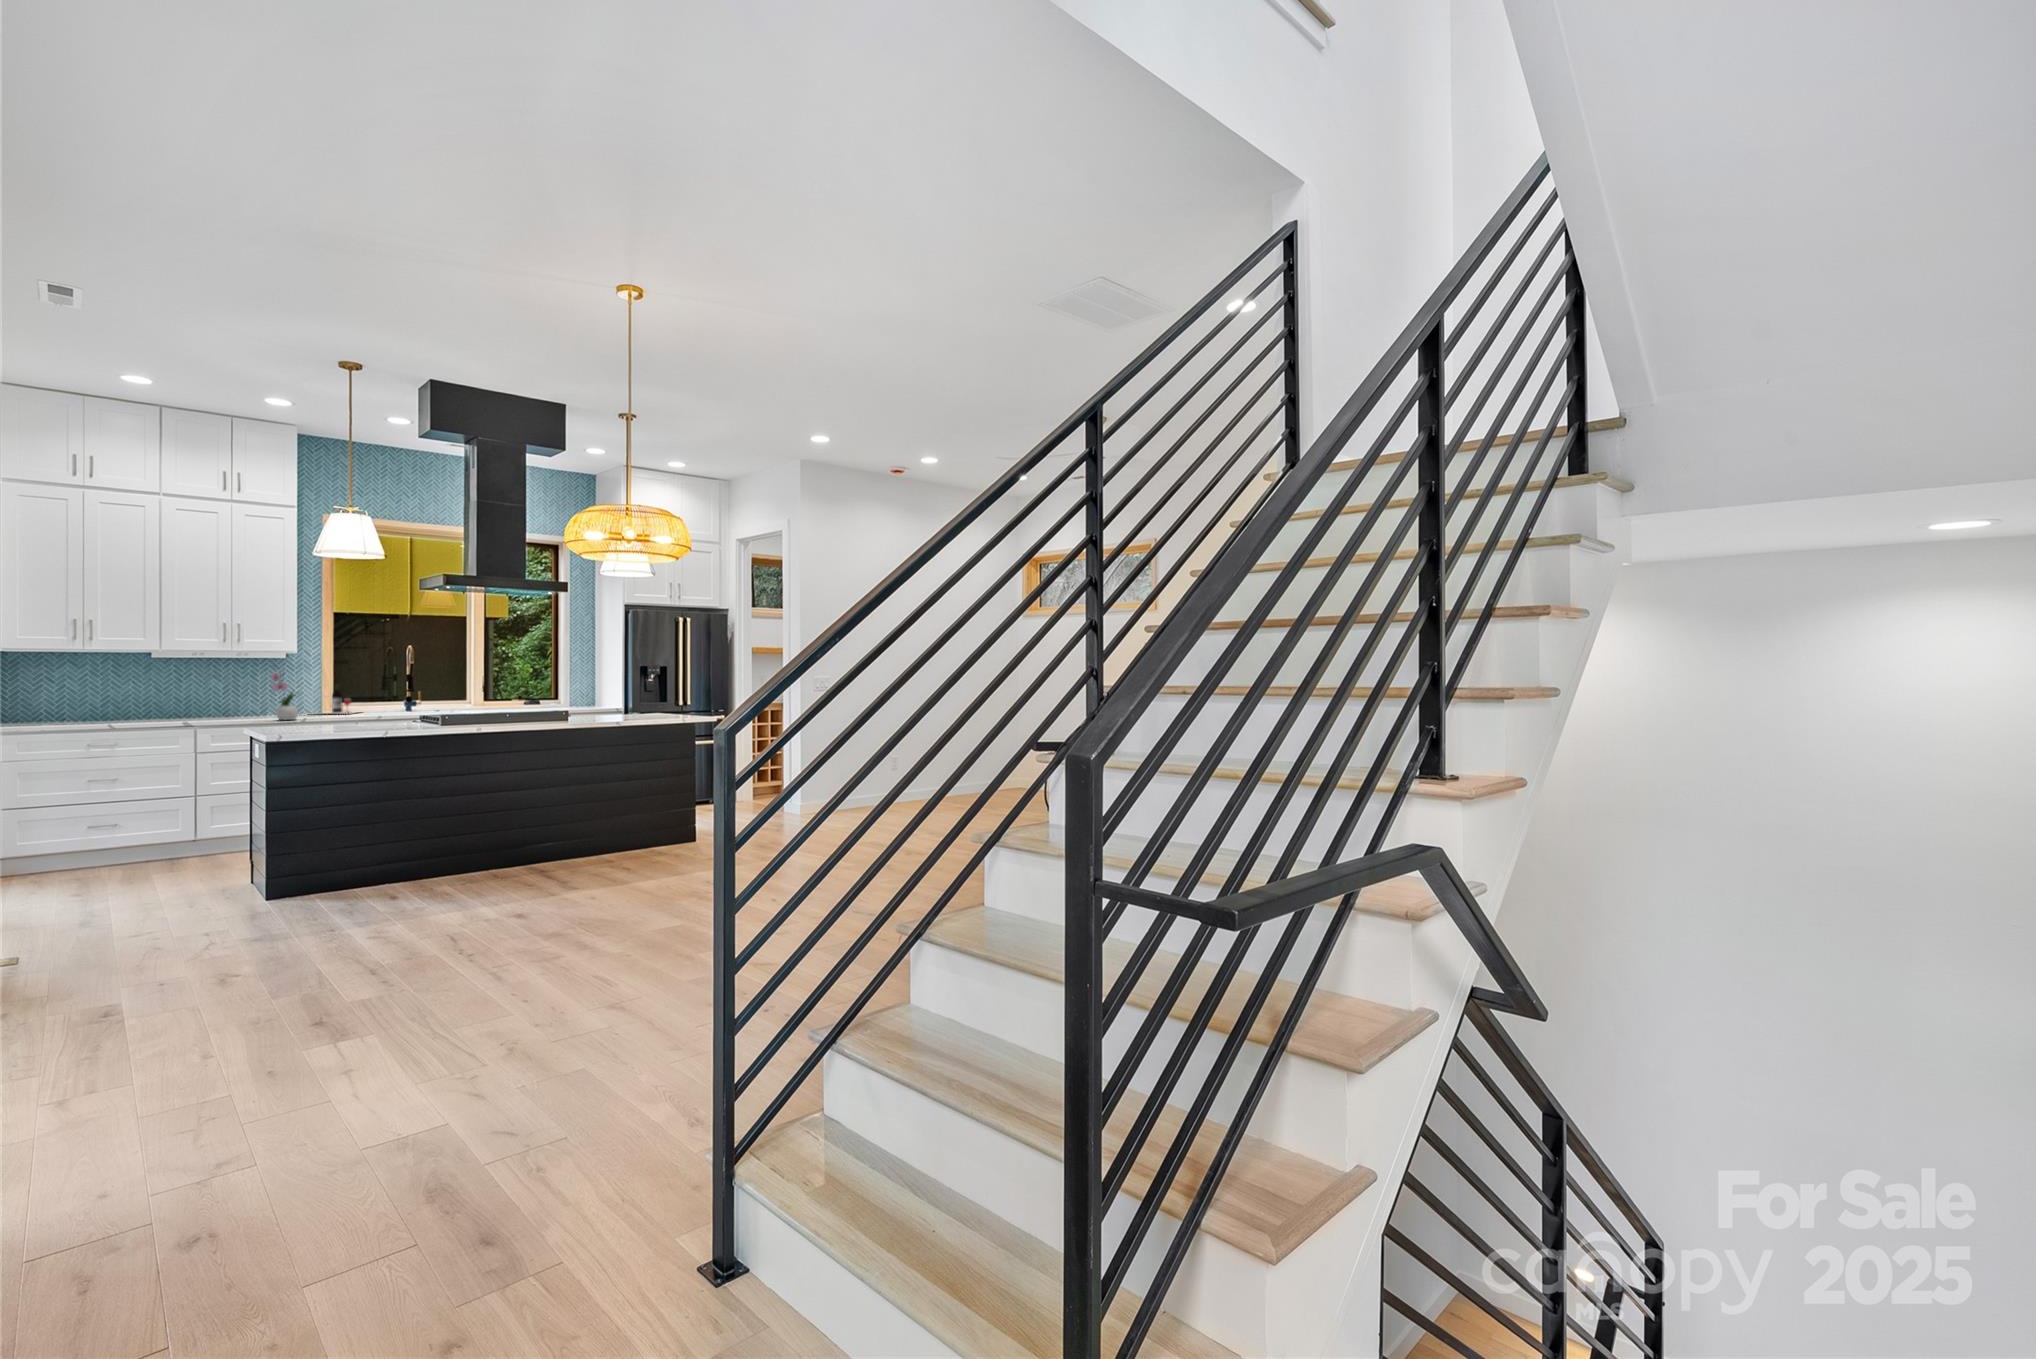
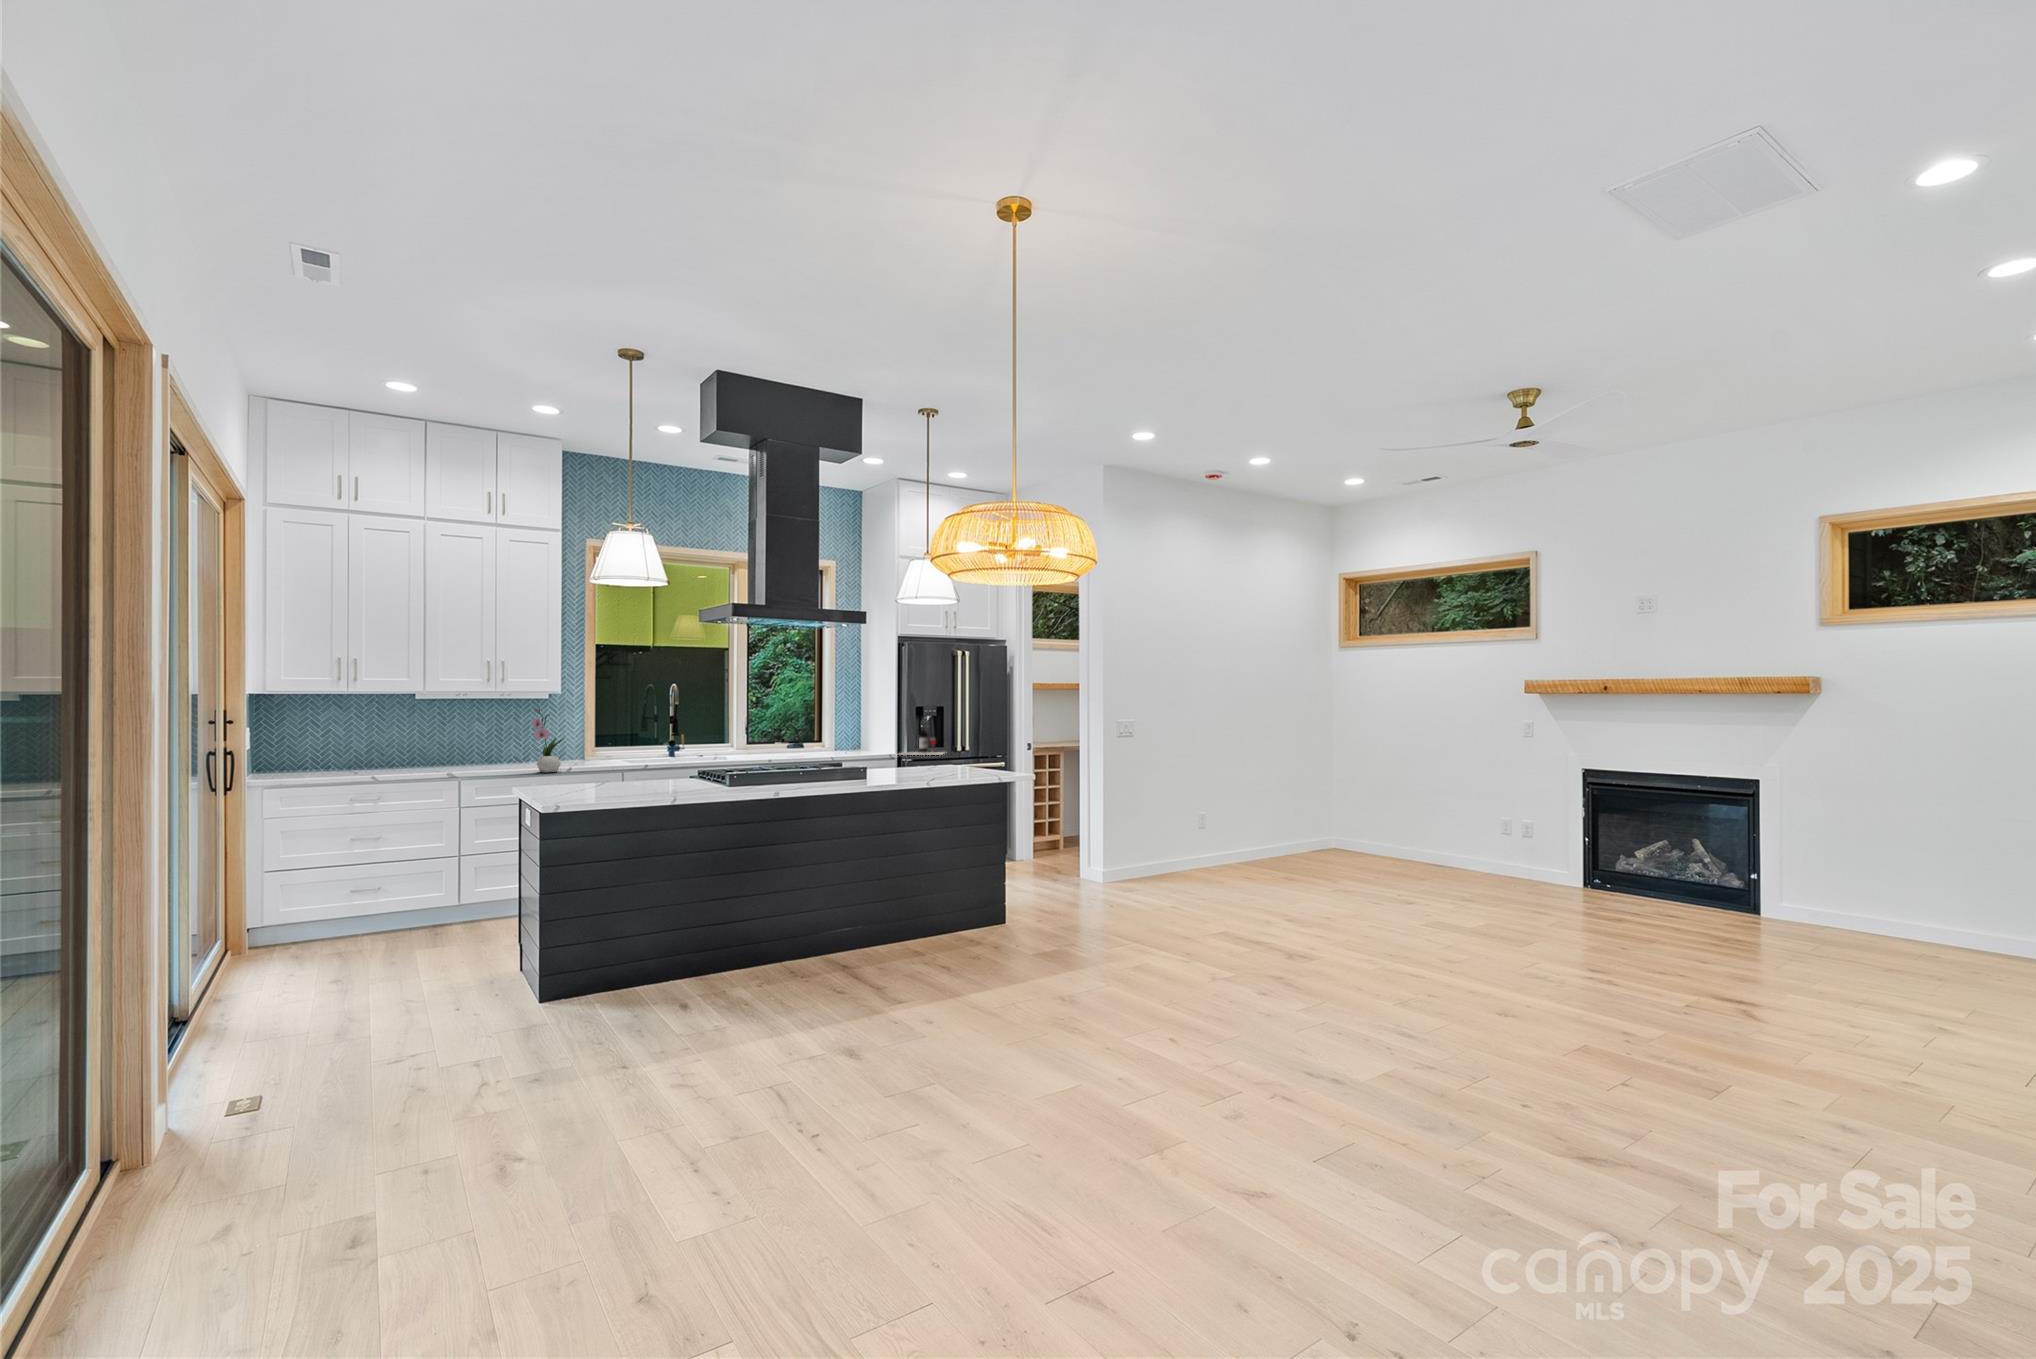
wine bottle: present [332,685,351,714] -> present [899,724,945,755]

